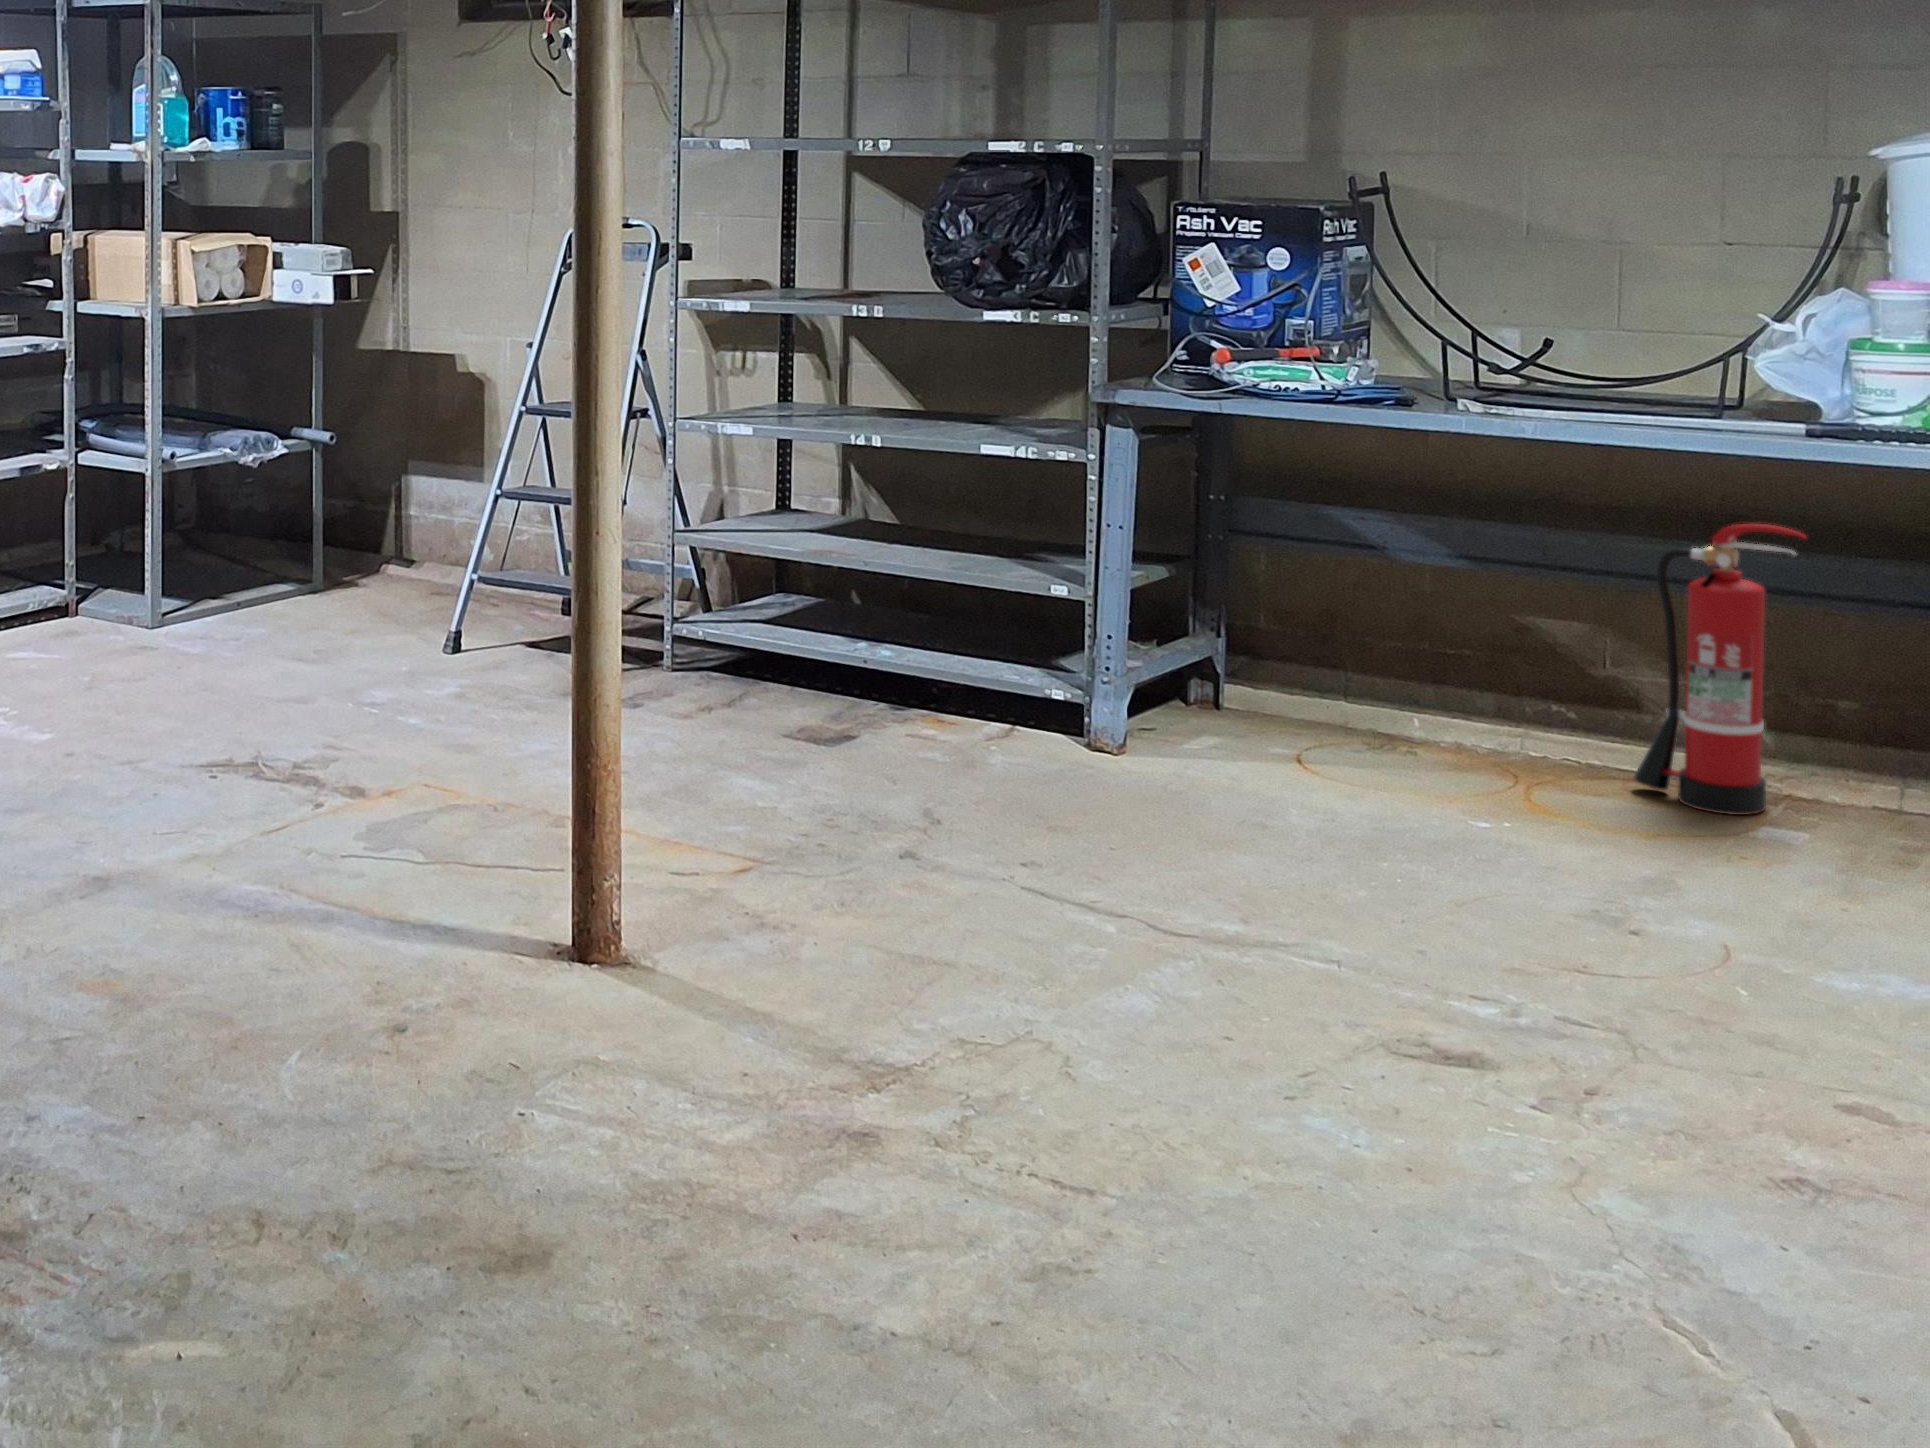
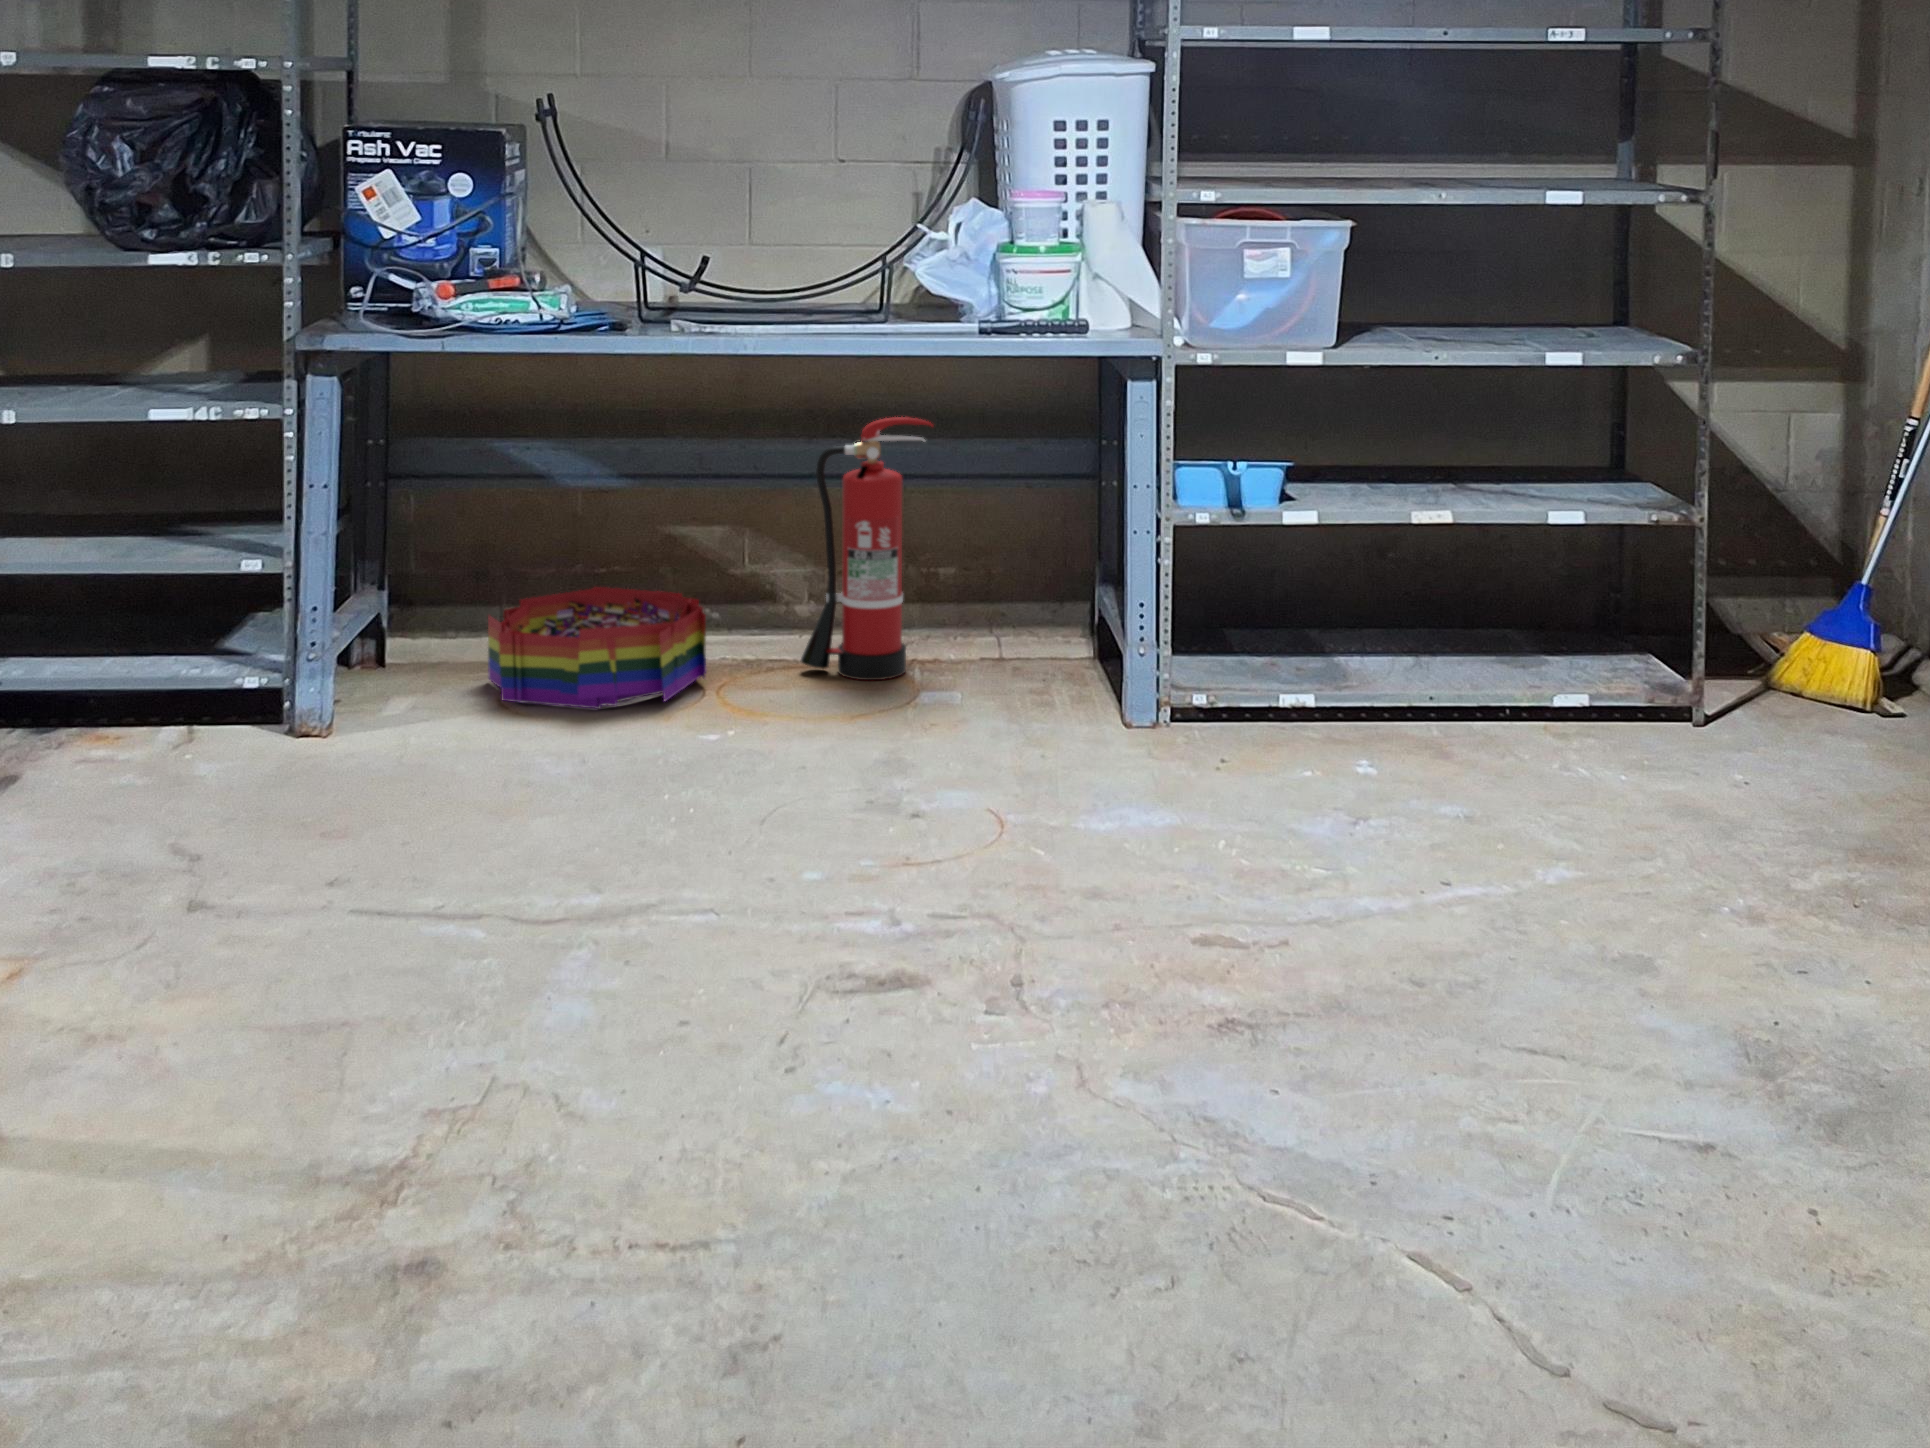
storage bin: none [1291,664,1525,788] -> present [488,587,706,709]

